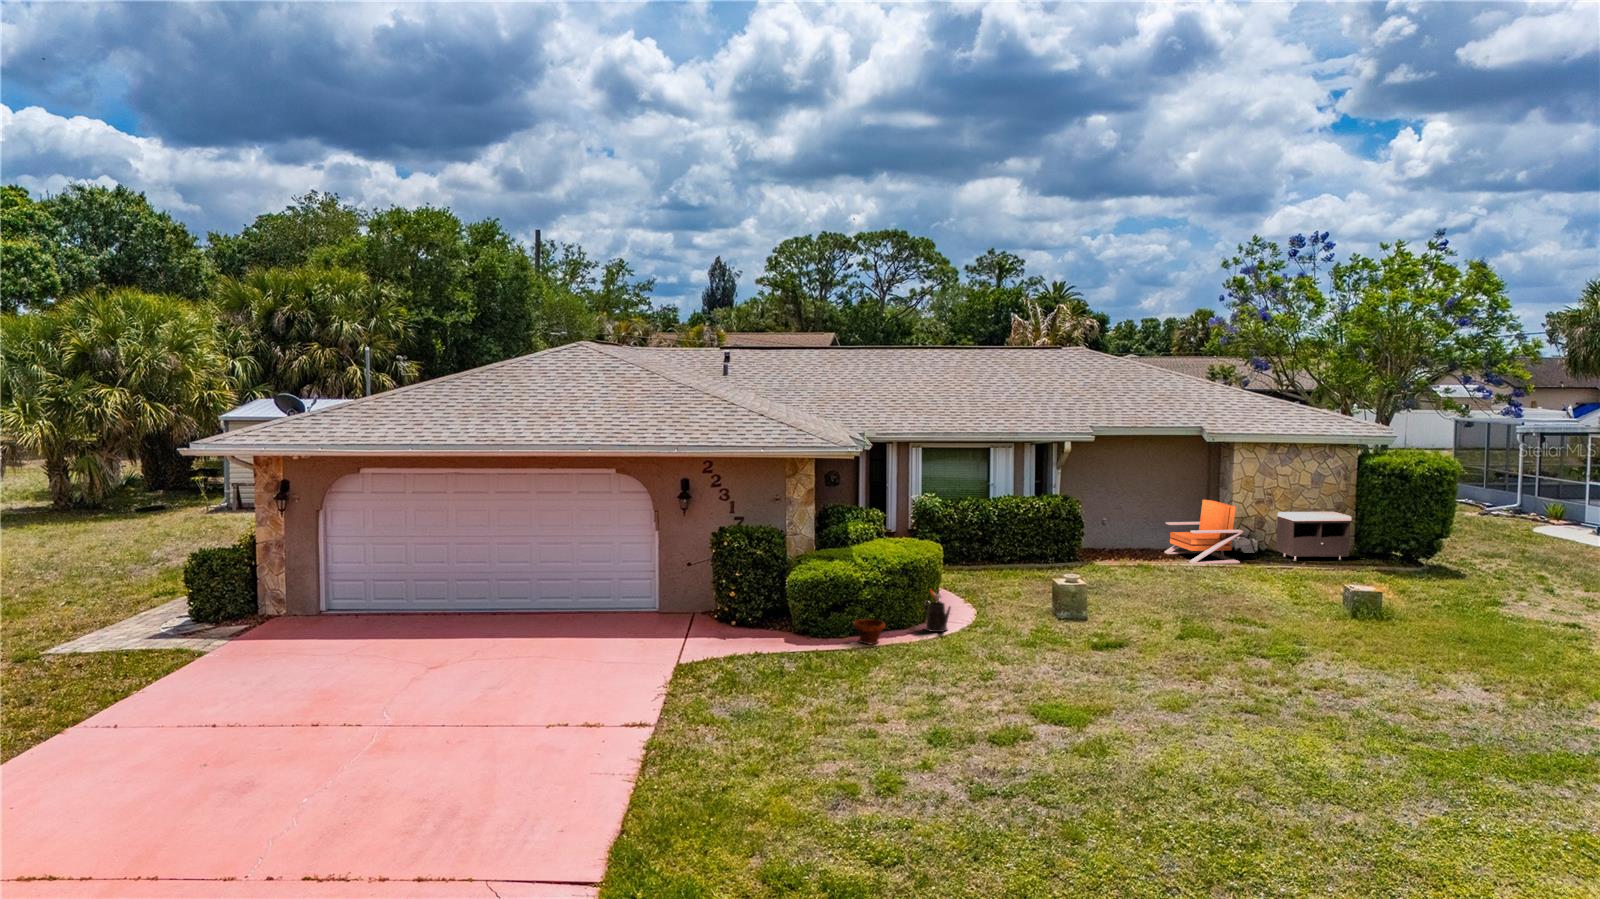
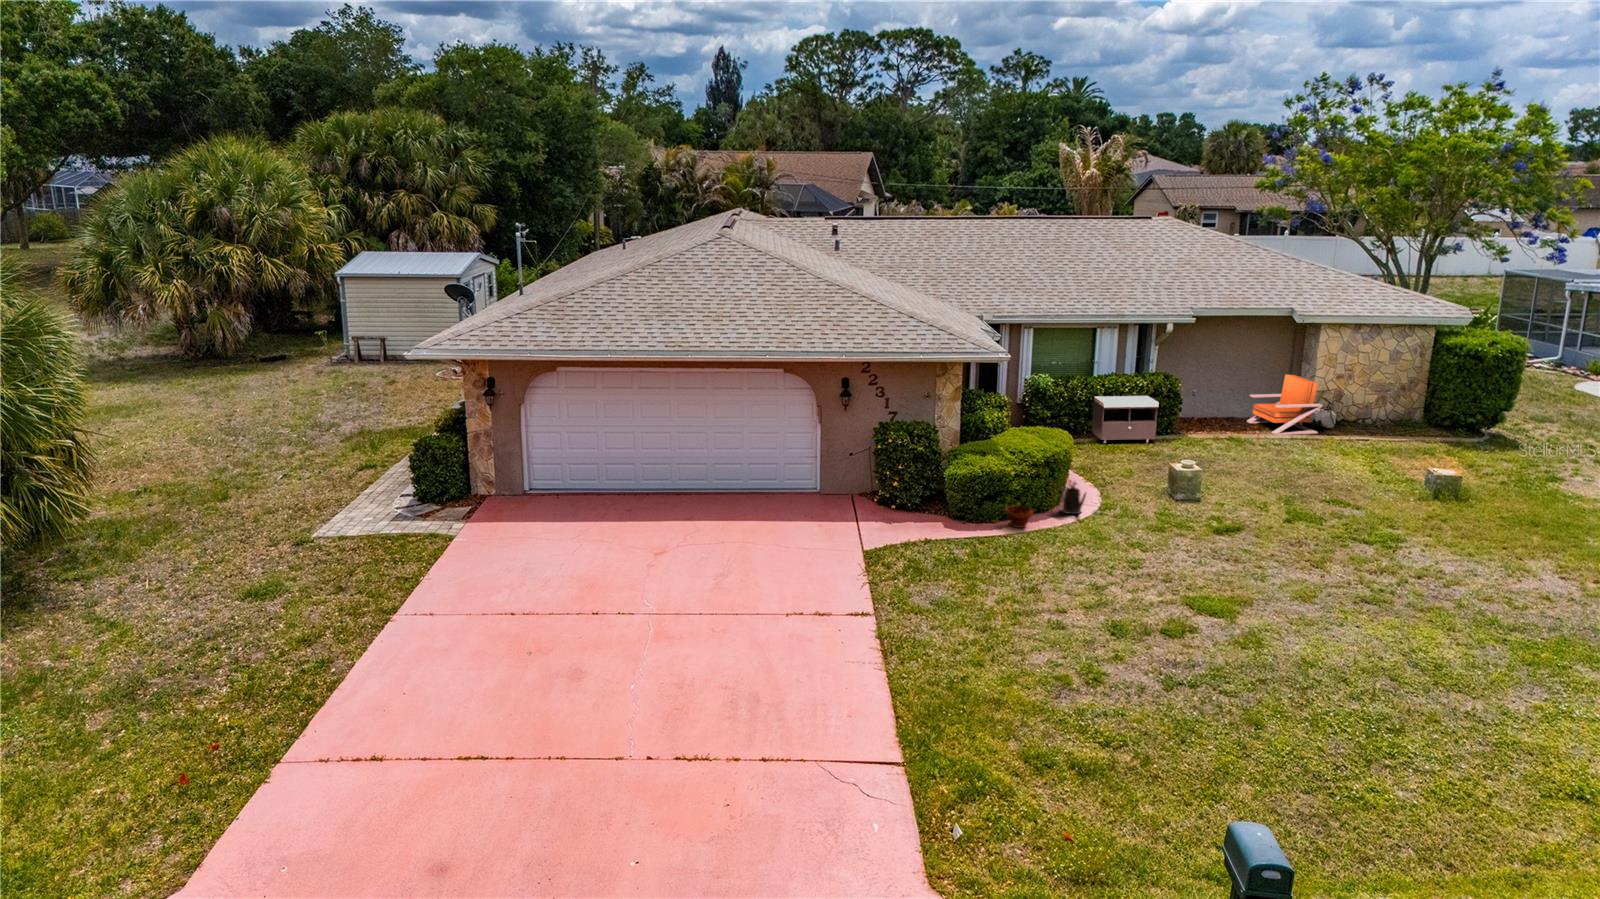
storage bench: present [1276,512,1352,561] -> present [1092,396,1159,443]

